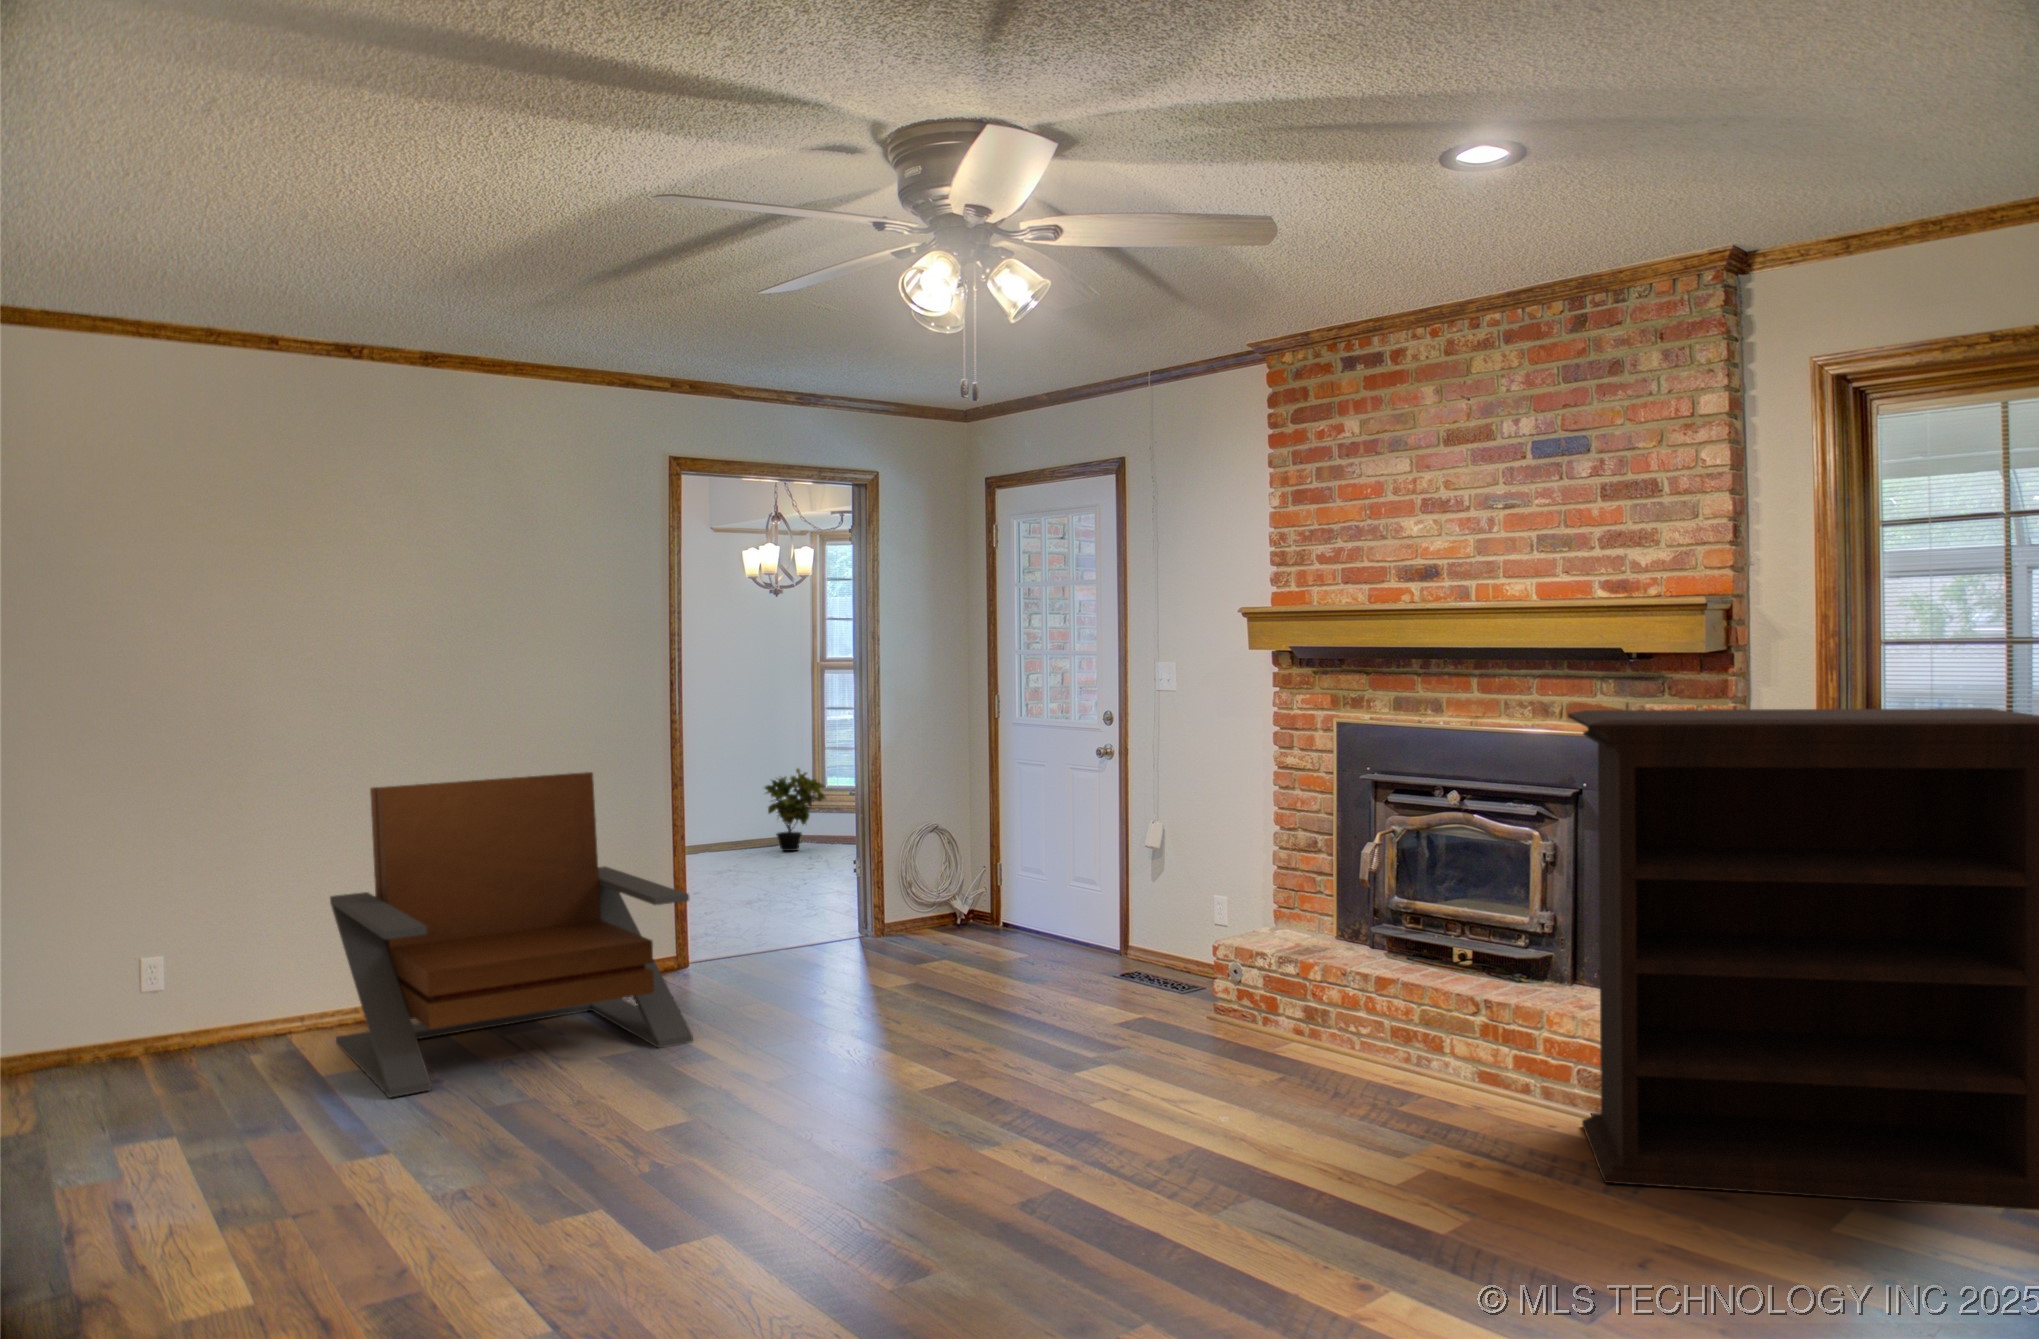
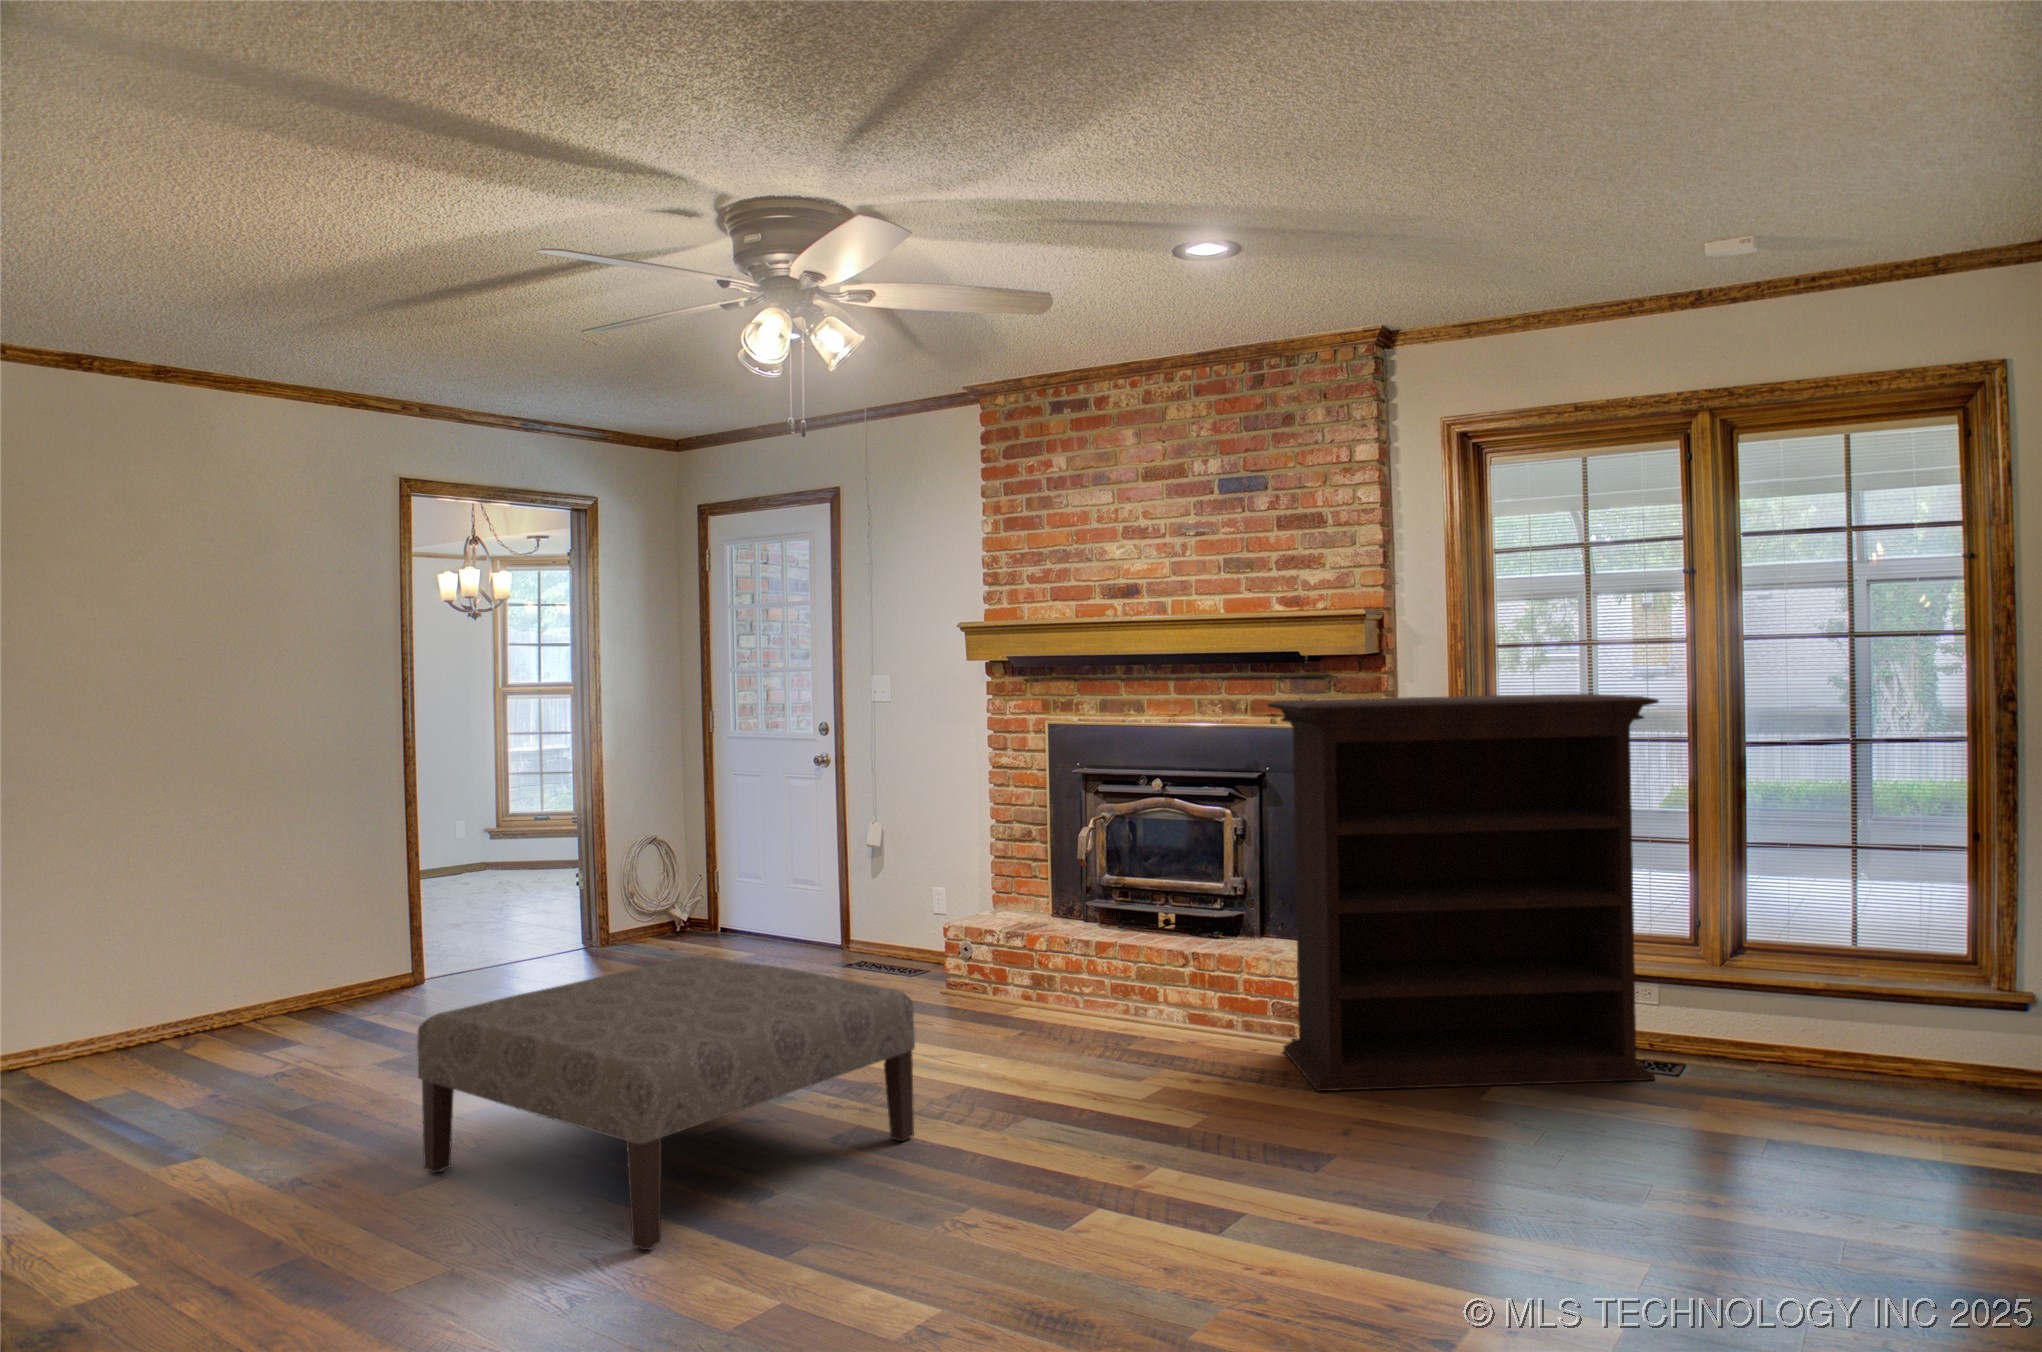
potted plant: present [765,769,825,851] -> none [447,793,514,875]
lounge chair: present [330,772,693,1097] -> none [30,785,446,1124]
ottoman: none [617,973,1117,1292] -> present [417,957,915,1250]

